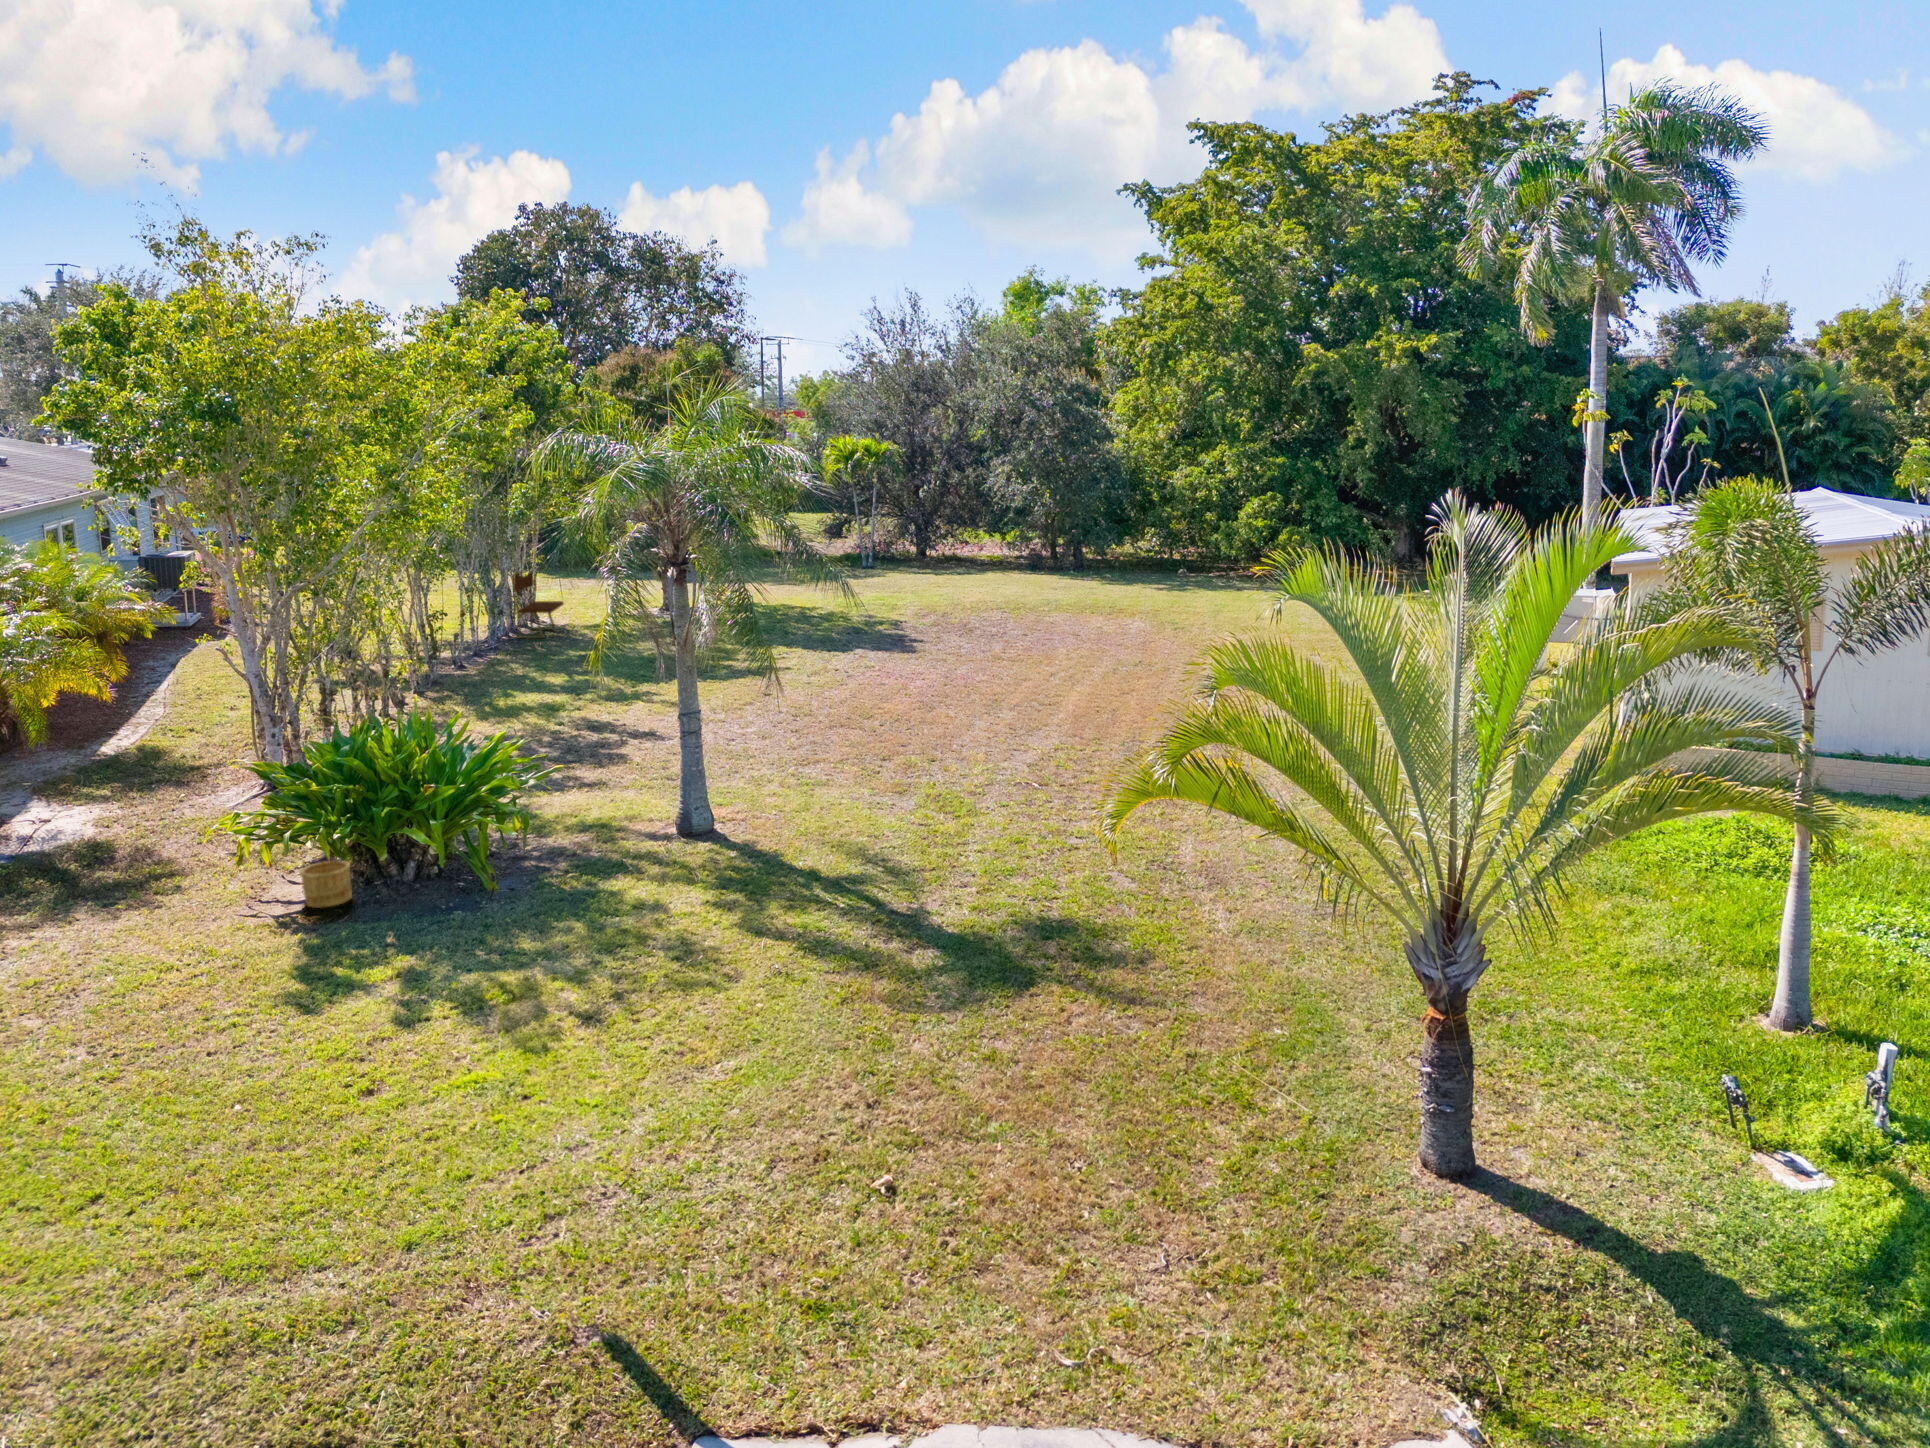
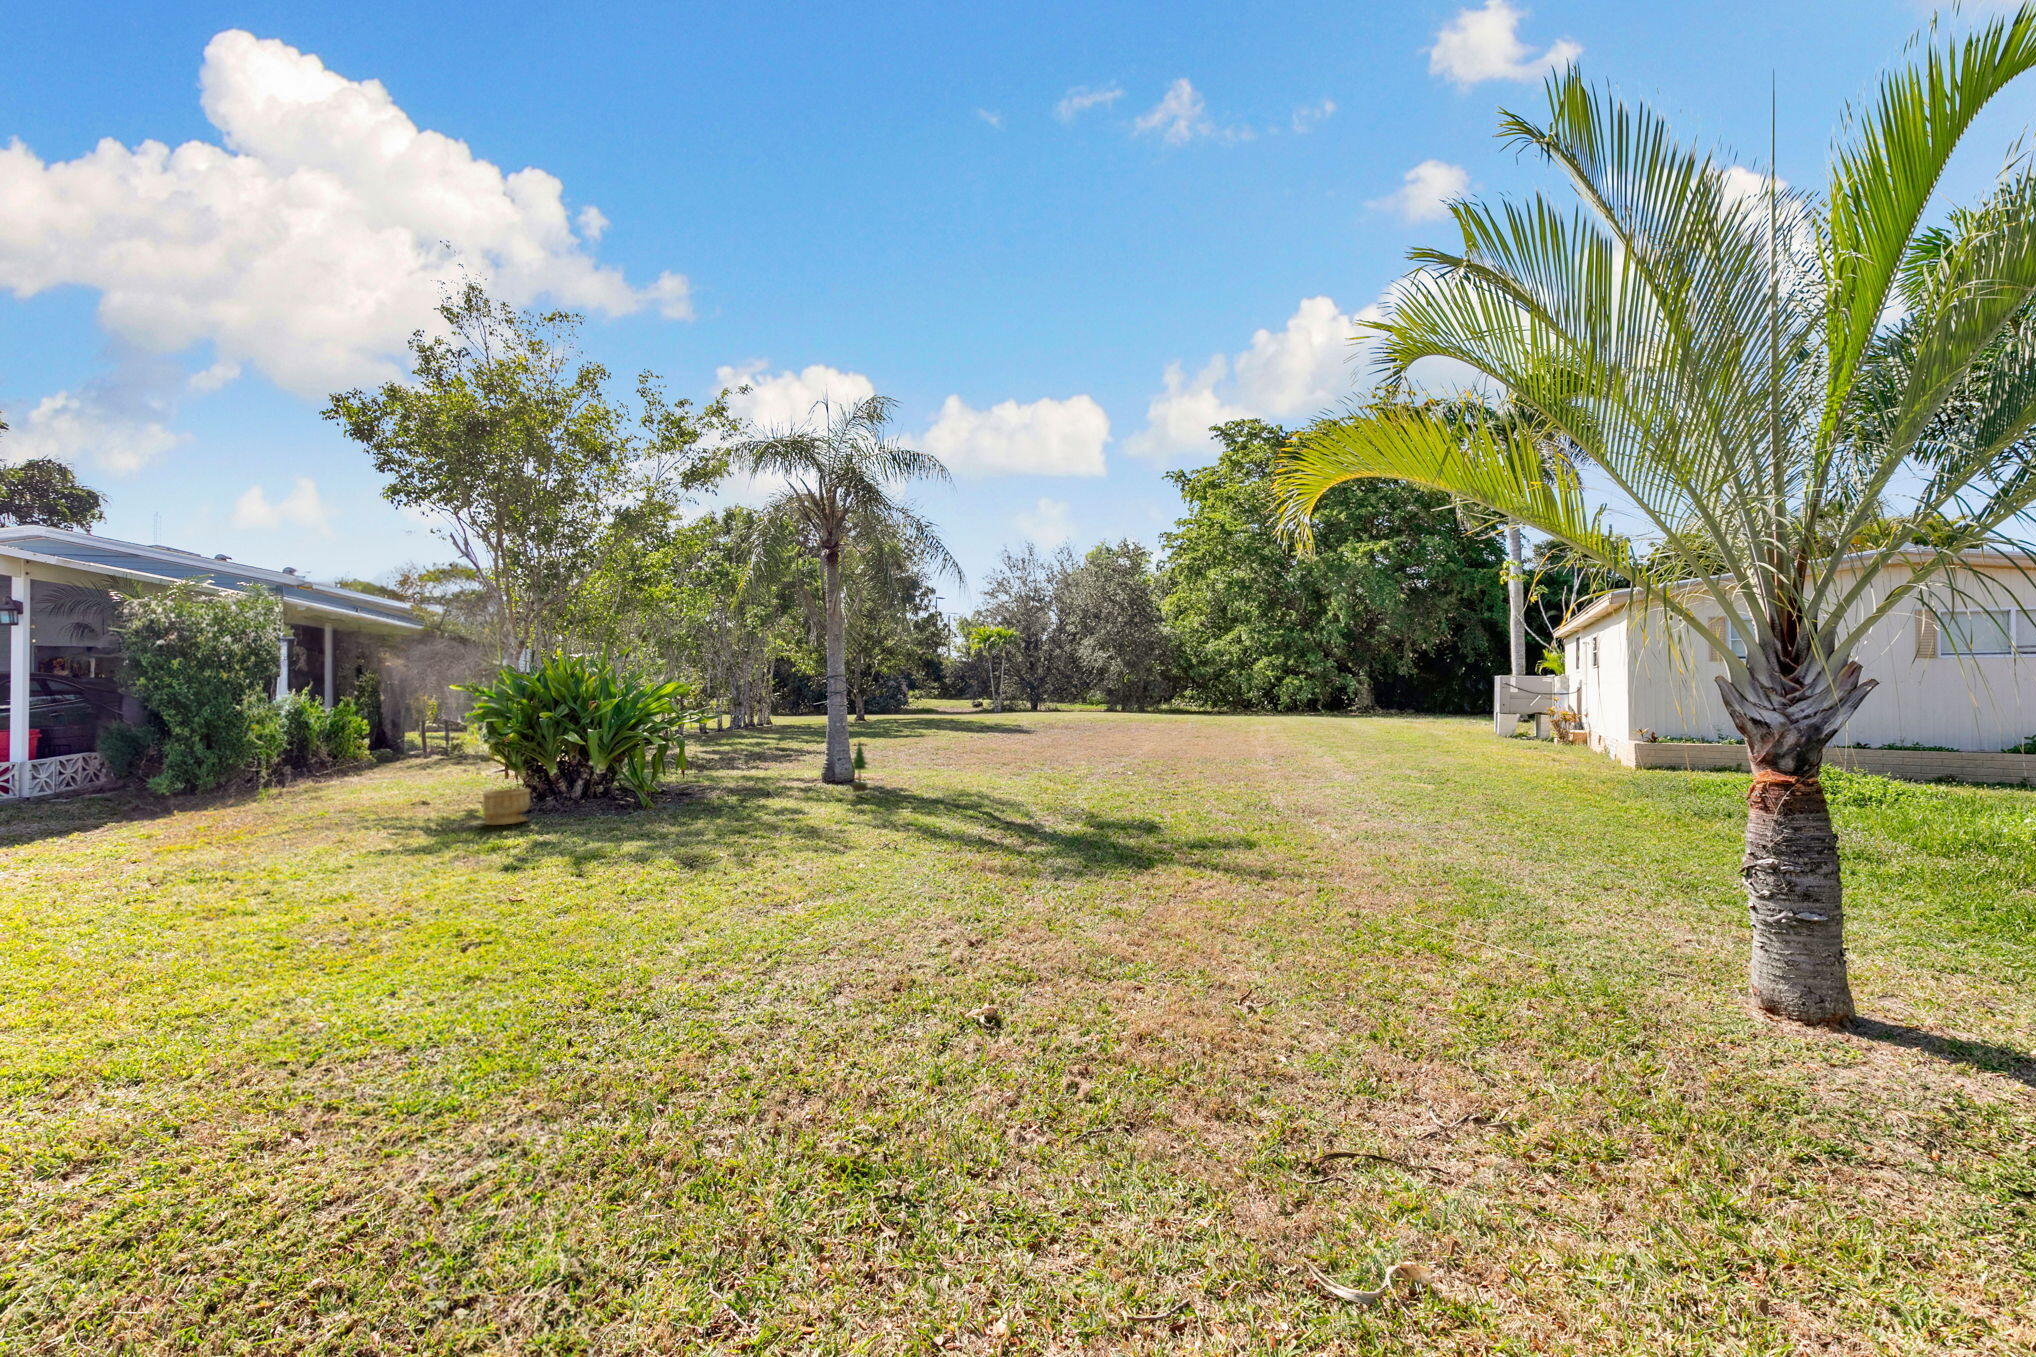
bench: present [513,572,564,638] -> none [752,689,787,735]
potted tree: none [703,771,728,835] -> present [851,742,867,796]

